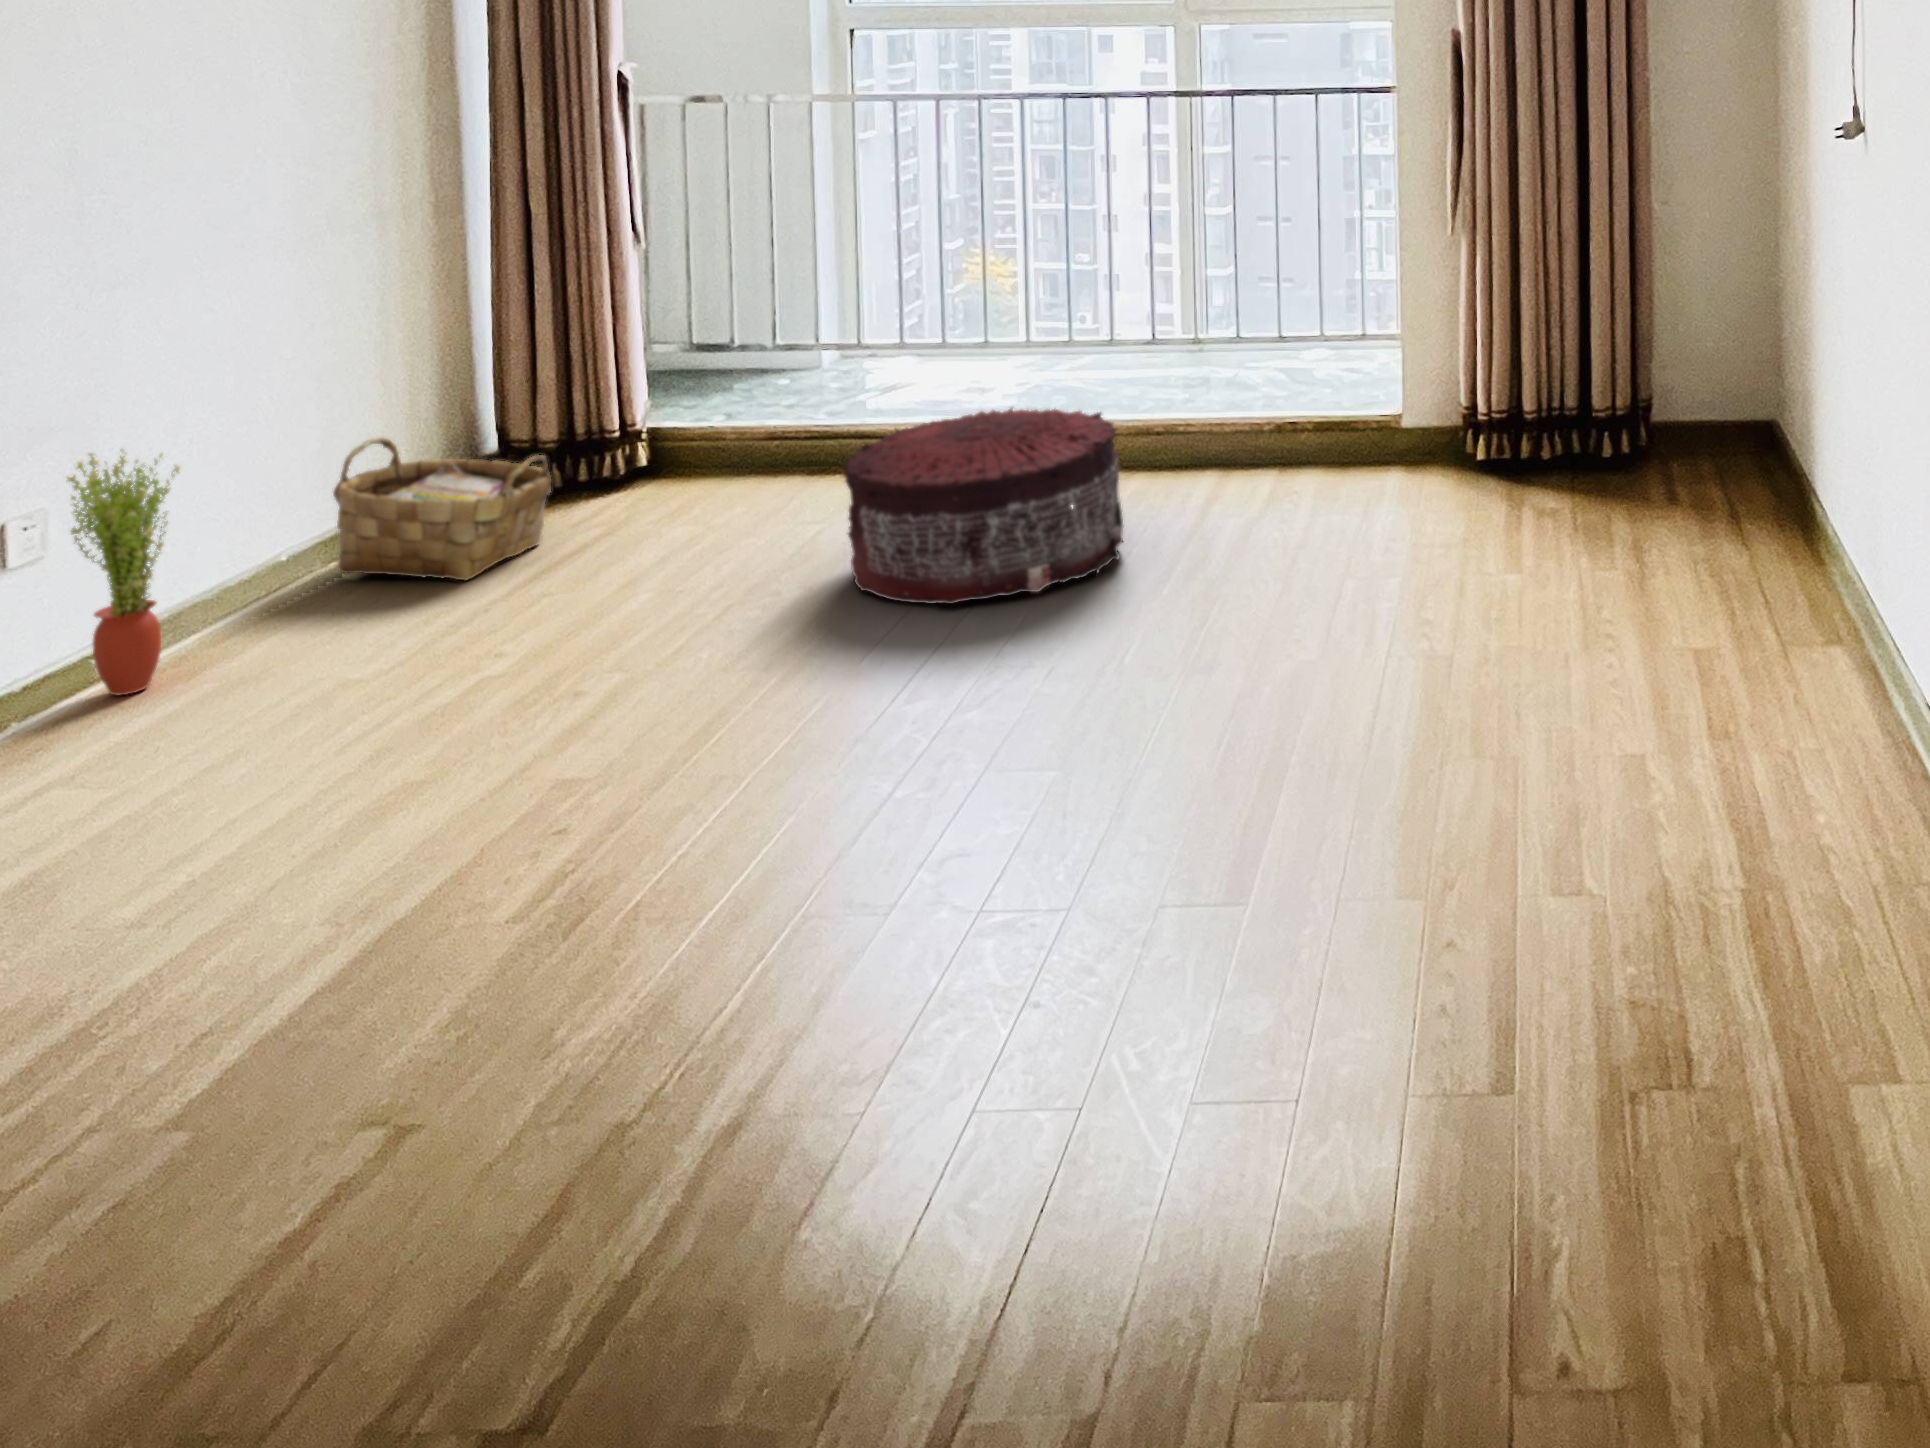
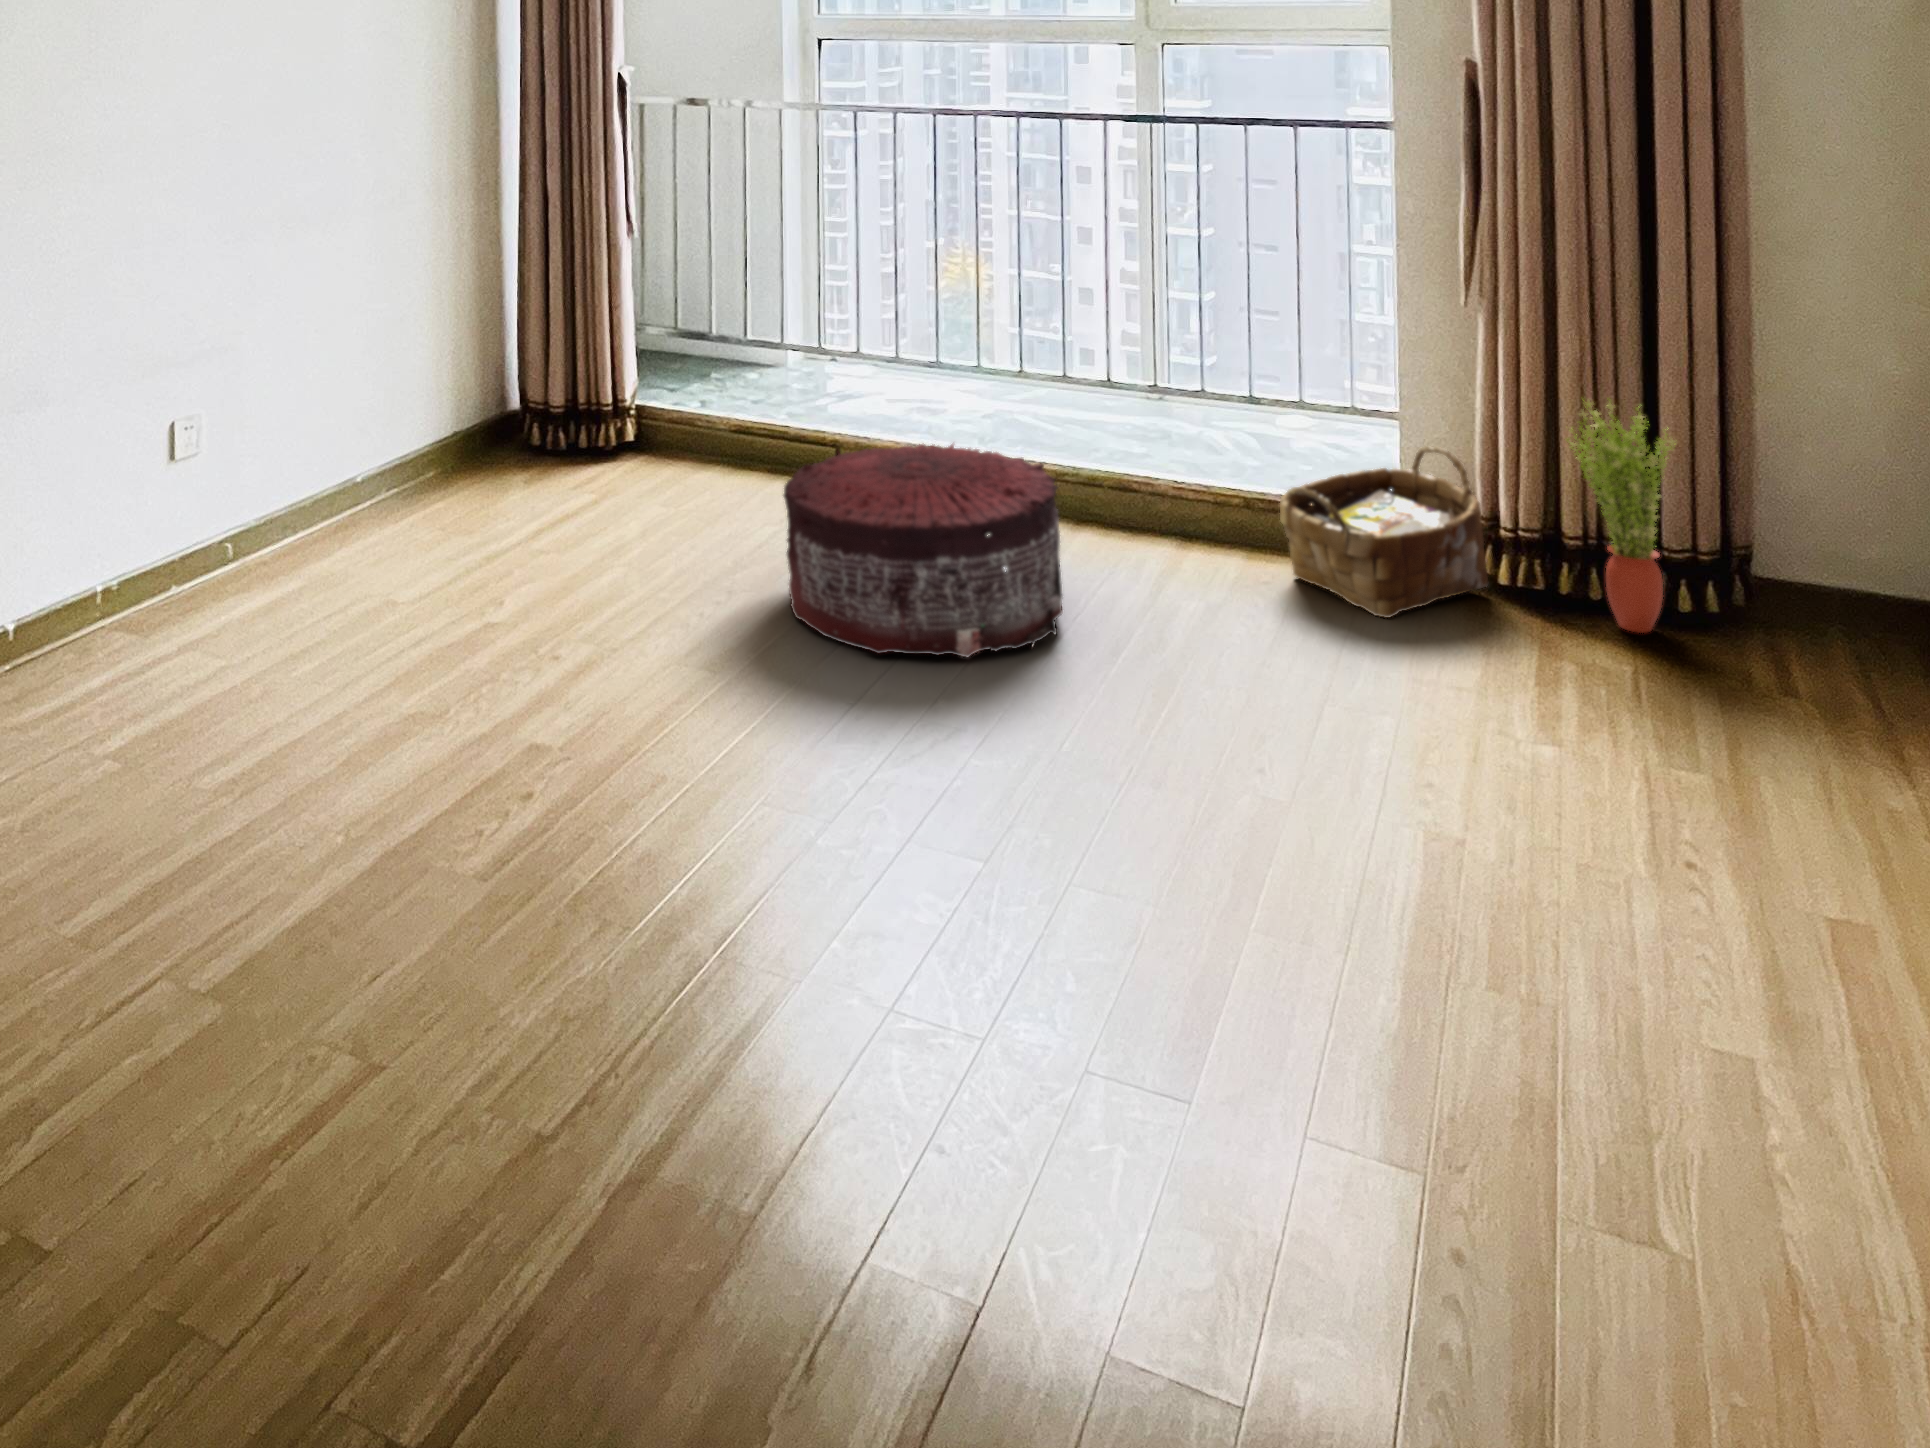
woven basket: present [333,437,551,580] -> present [1280,446,1488,618]
potted plant: present [67,453,179,695] -> present [1567,398,1677,633]

